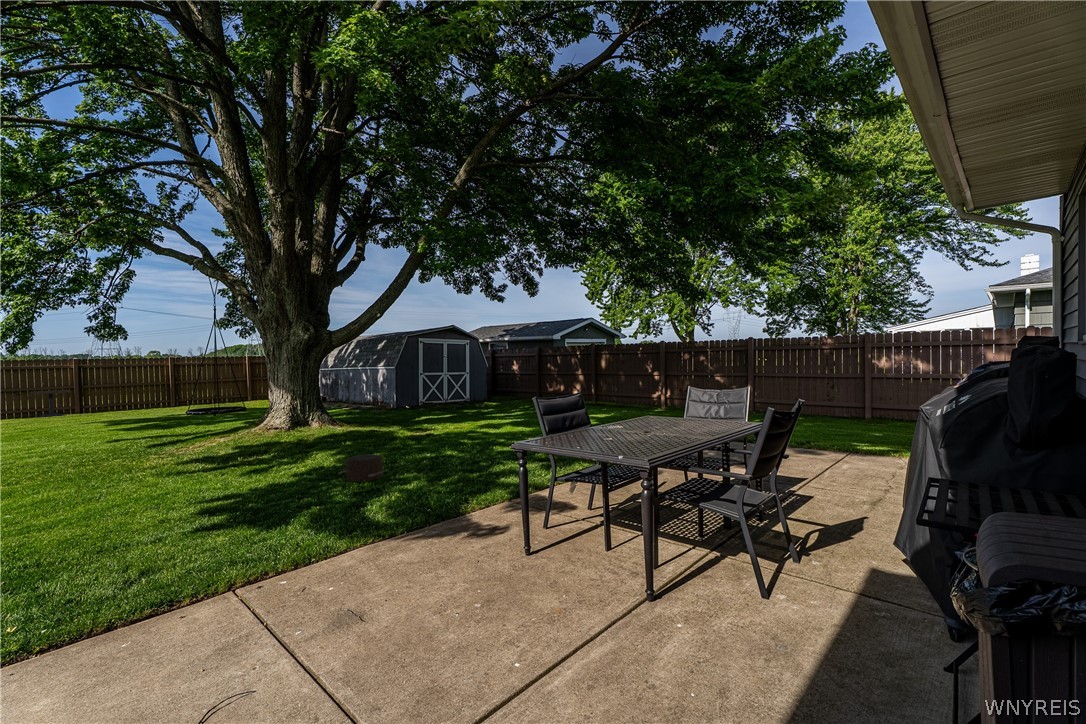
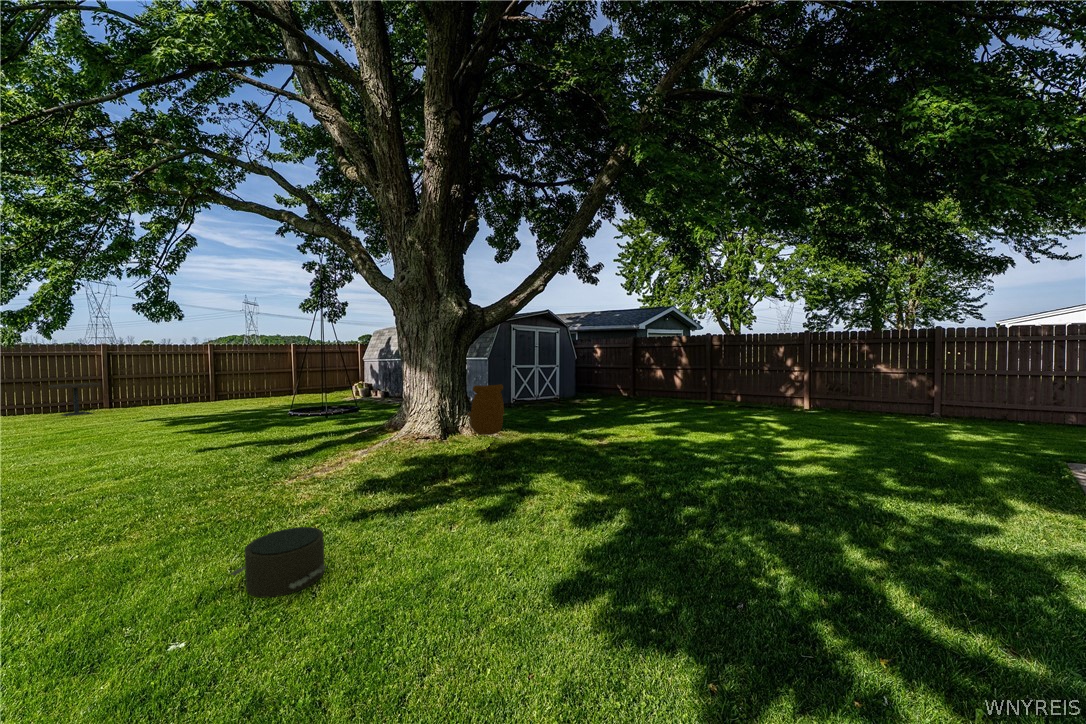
lounge chair: none [304,388,339,438] -> present [467,384,506,452]
pouf: present [339,454,384,482] -> present [231,527,326,598]

